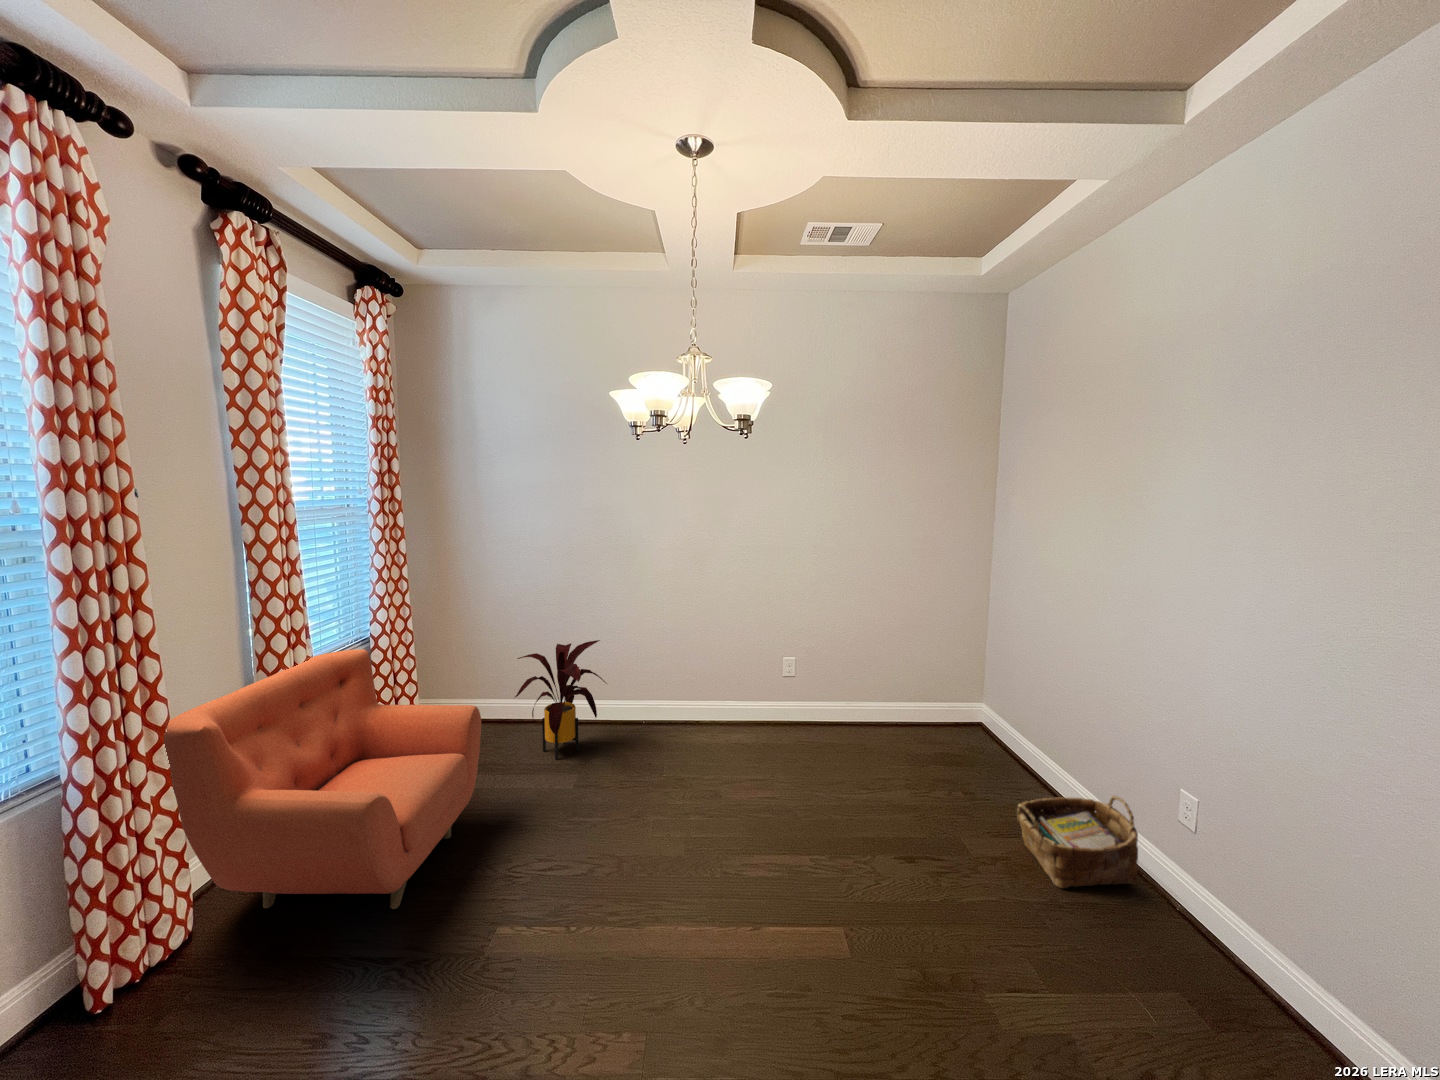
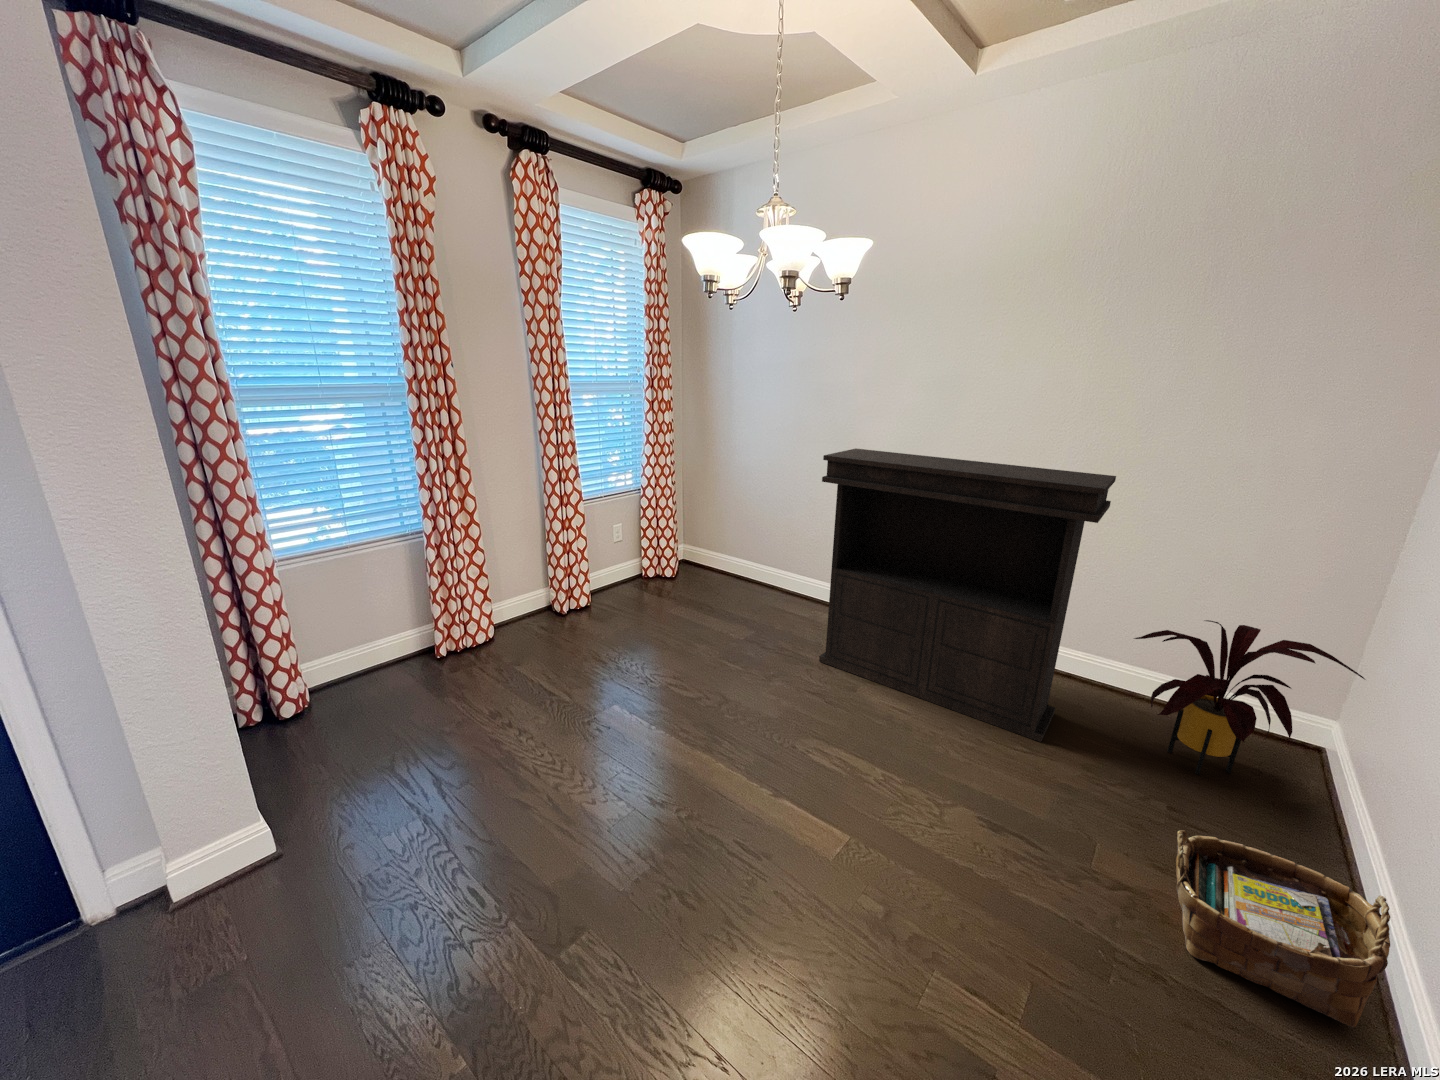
console table: none [658,562,891,784] -> present [819,449,1116,742]
house plant: present [515,640,607,759] -> present [1134,620,1365,775]
armchair: present [164,649,481,909] -> none [472,490,674,668]

